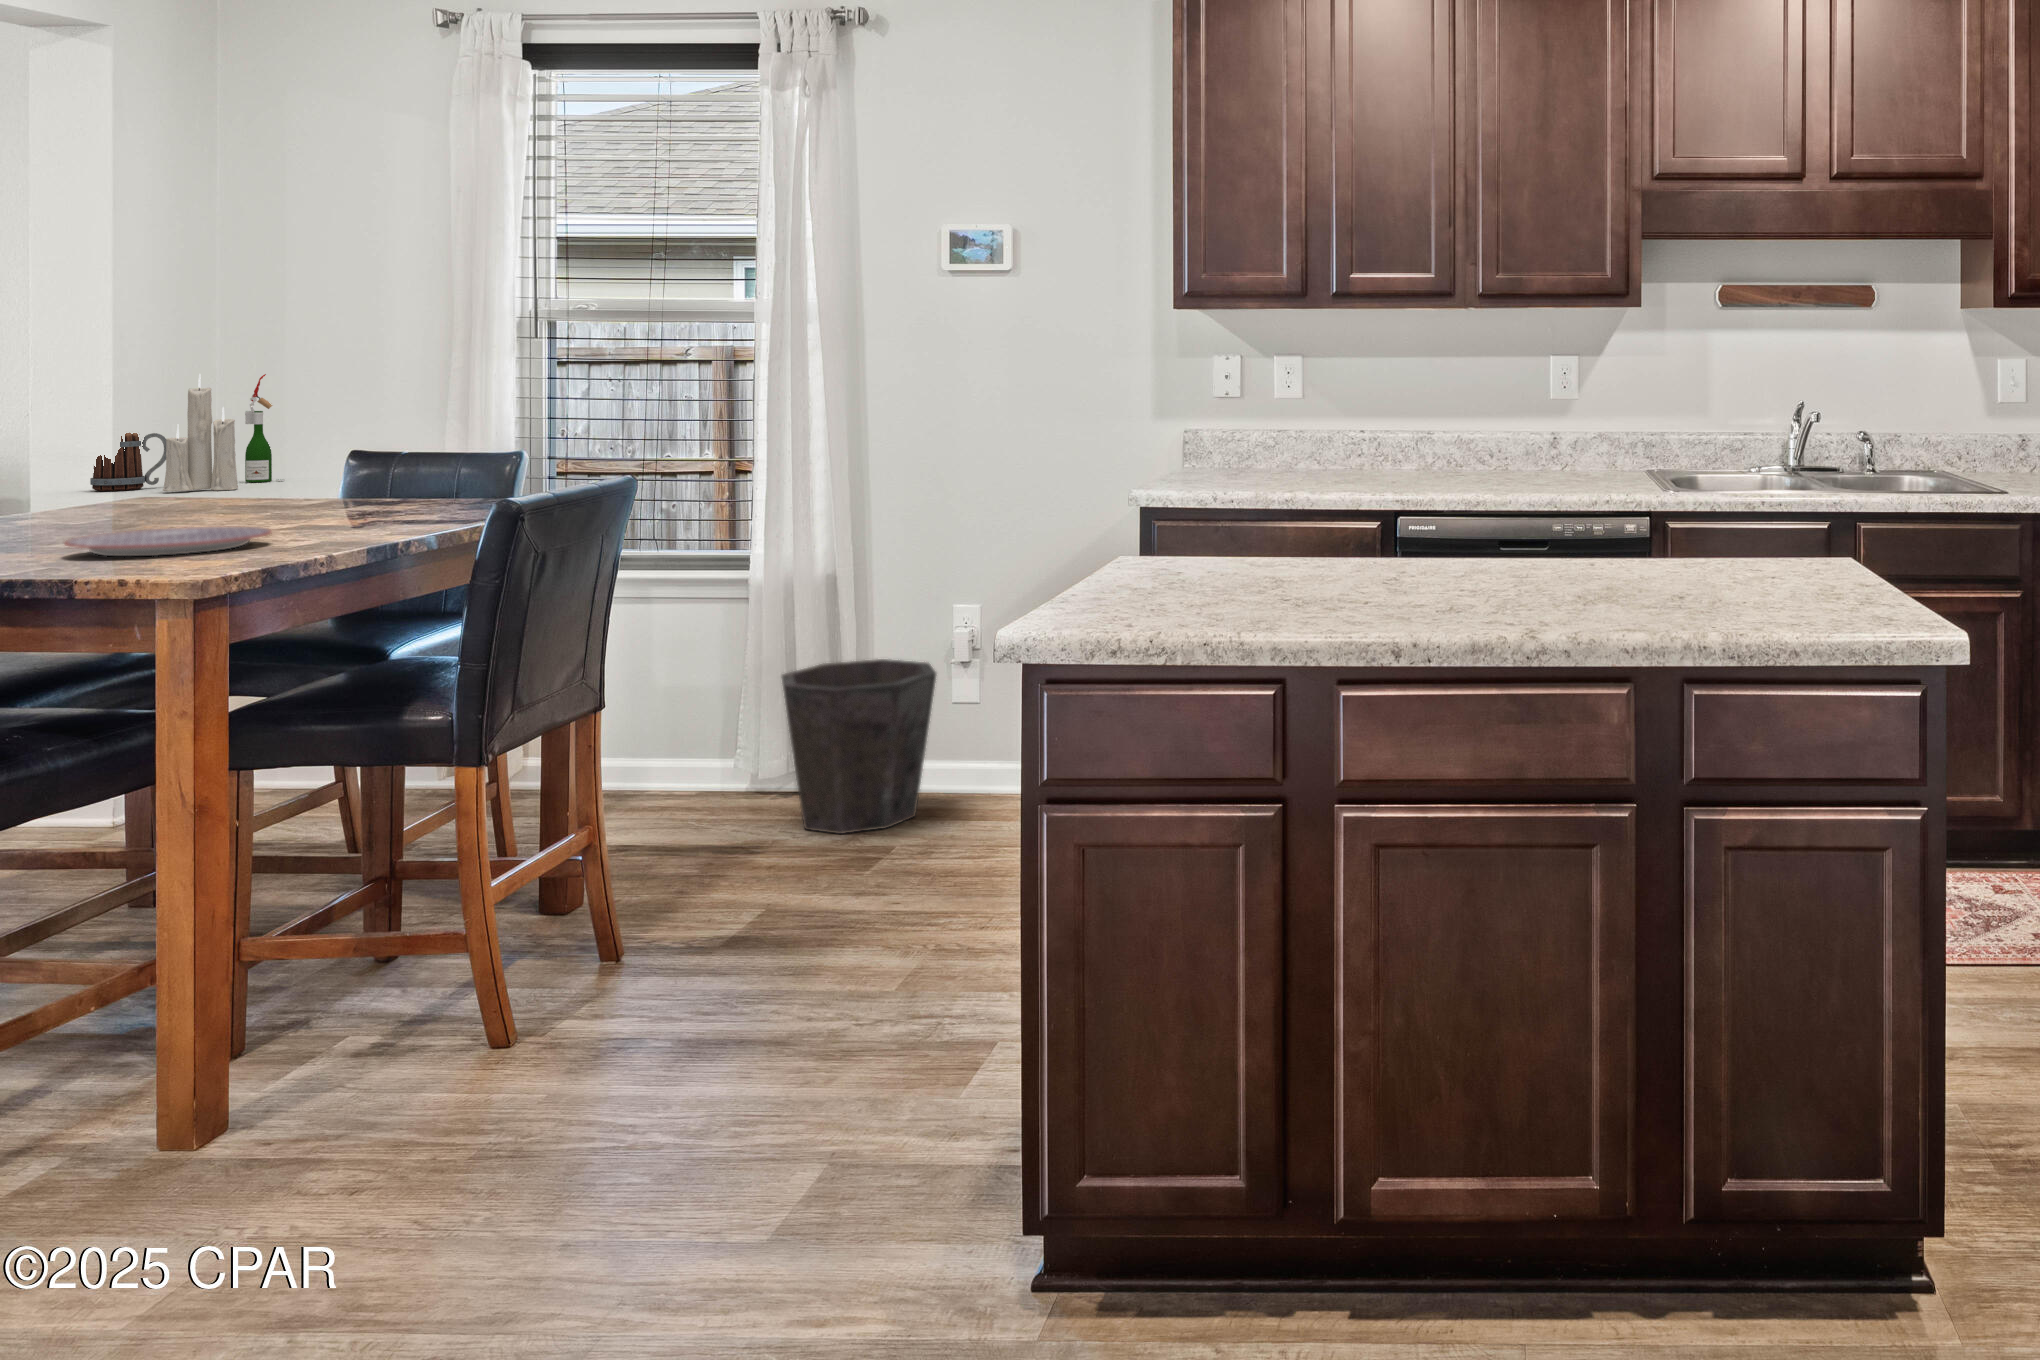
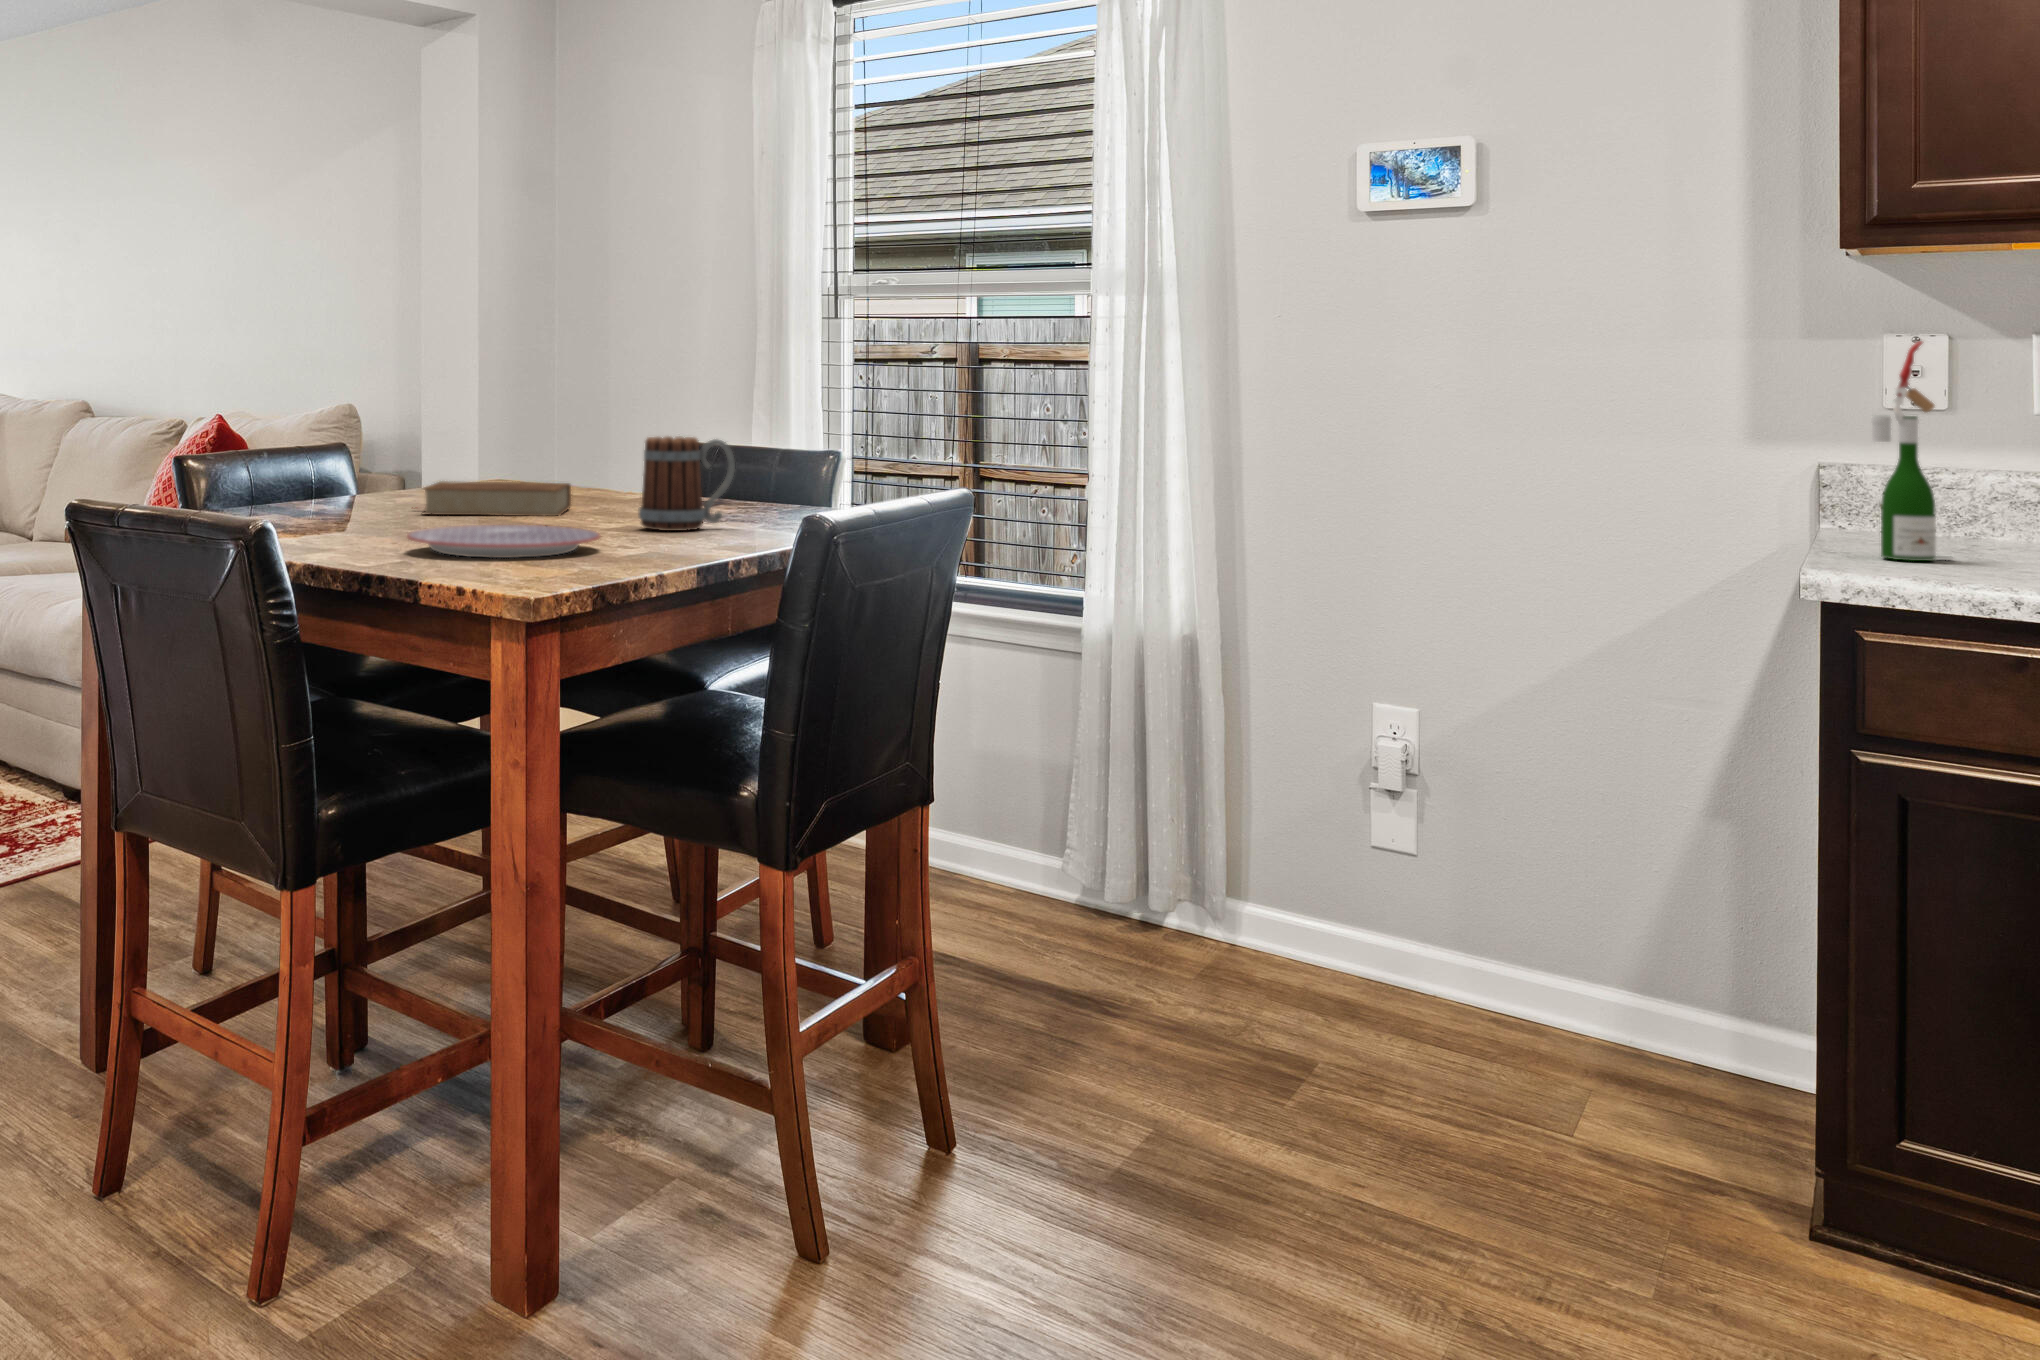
candle: present [163,374,238,491] -> none [495,354,557,485]
wine bottle: present [245,374,285,482] -> present [1871,341,1953,561]
mug: present [90,433,166,491] -> present [638,436,735,531]
book: none [60,489,249,525] -> present [422,481,571,516]
waste bin: present [782,659,936,834] -> none [1138,756,1364,1010]

